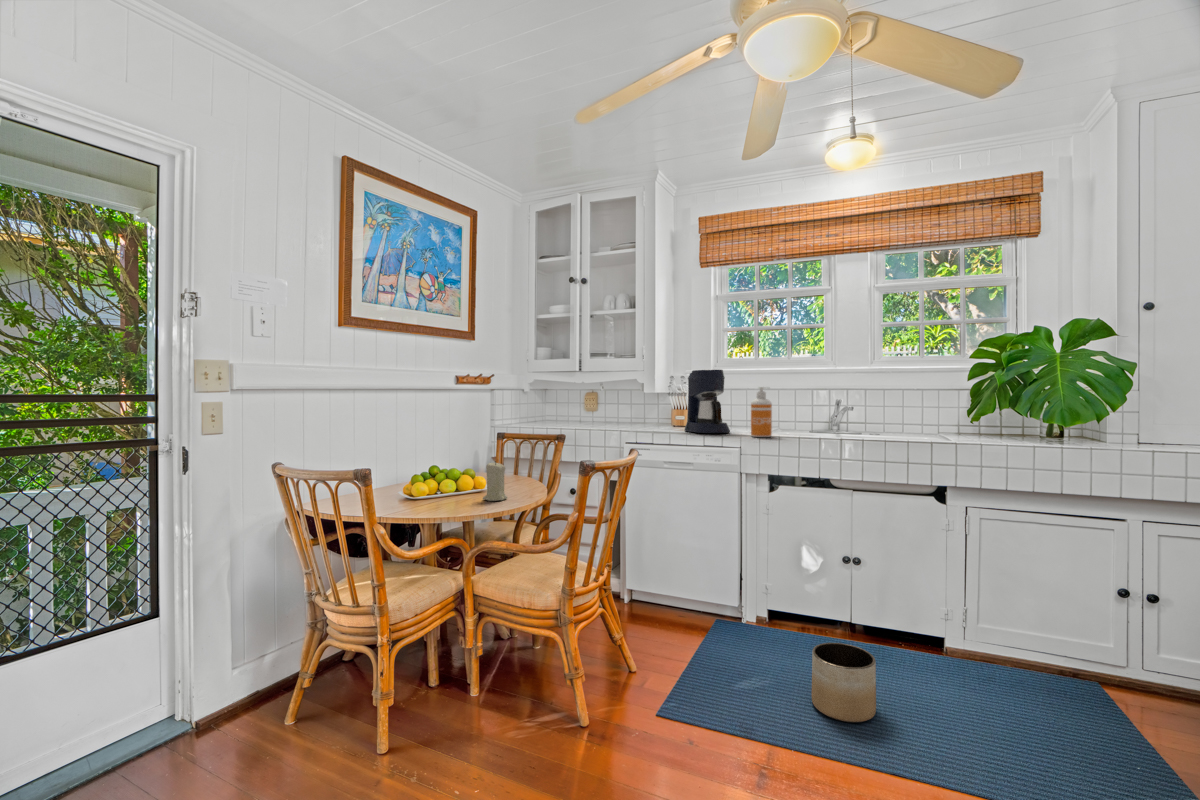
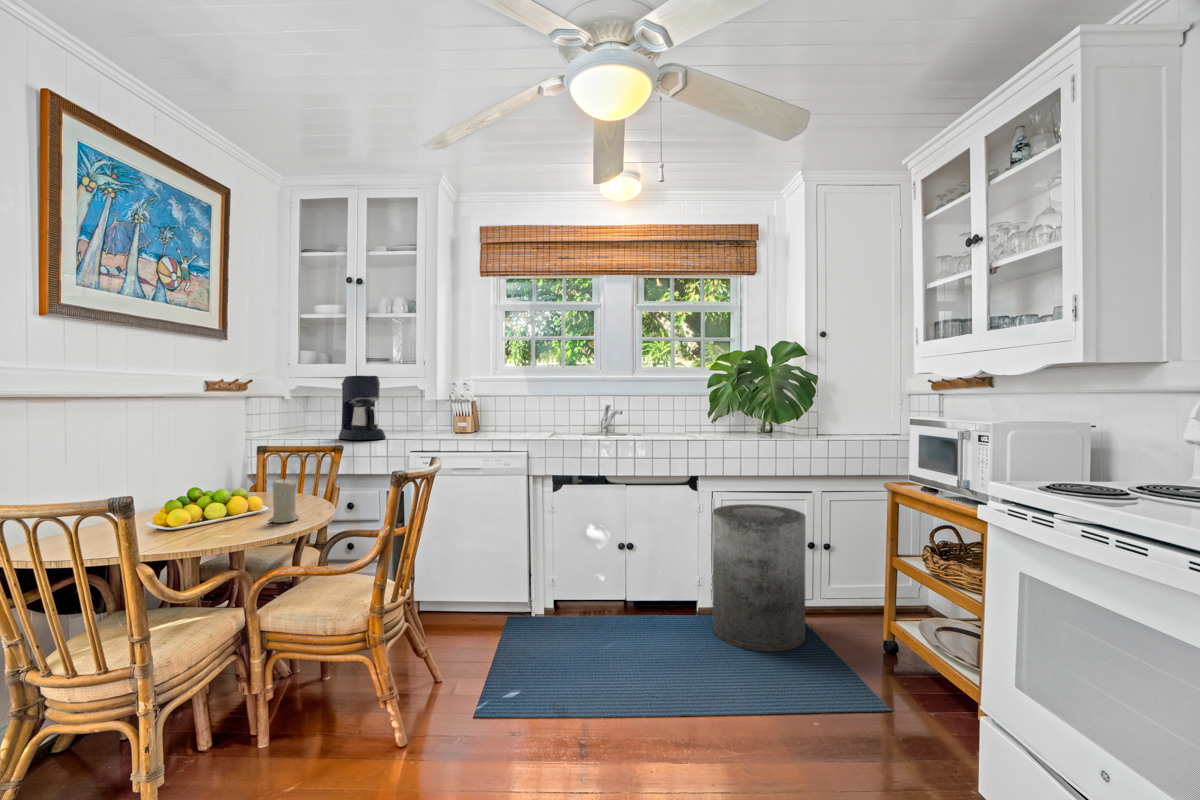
coffee maker: present [684,369,730,433] -> present [338,375,386,440]
soap dispenser: present [751,387,772,437] -> none [540,393,558,440]
trash can: none [961,526,1105,724] -> present [713,504,806,652]
planter: present [812,643,876,723] -> none [608,618,660,685]

